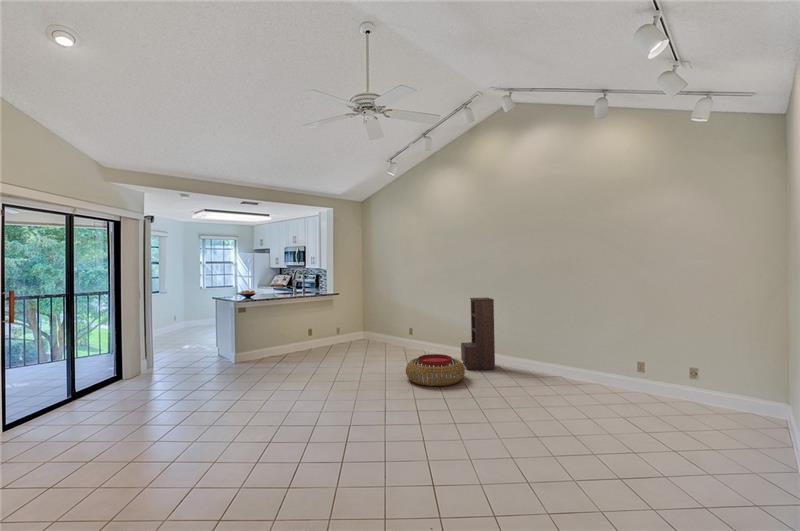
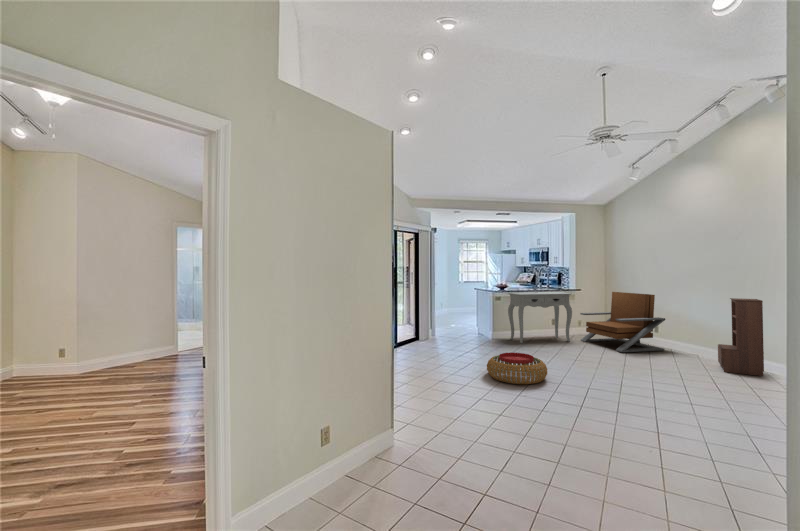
lounge chair: none [340,295,419,361] -> present [580,292,665,352]
console table: none [256,298,332,365] -> present [508,292,572,343]
pouf: present [406,354,465,386] -> present [487,353,547,384]

